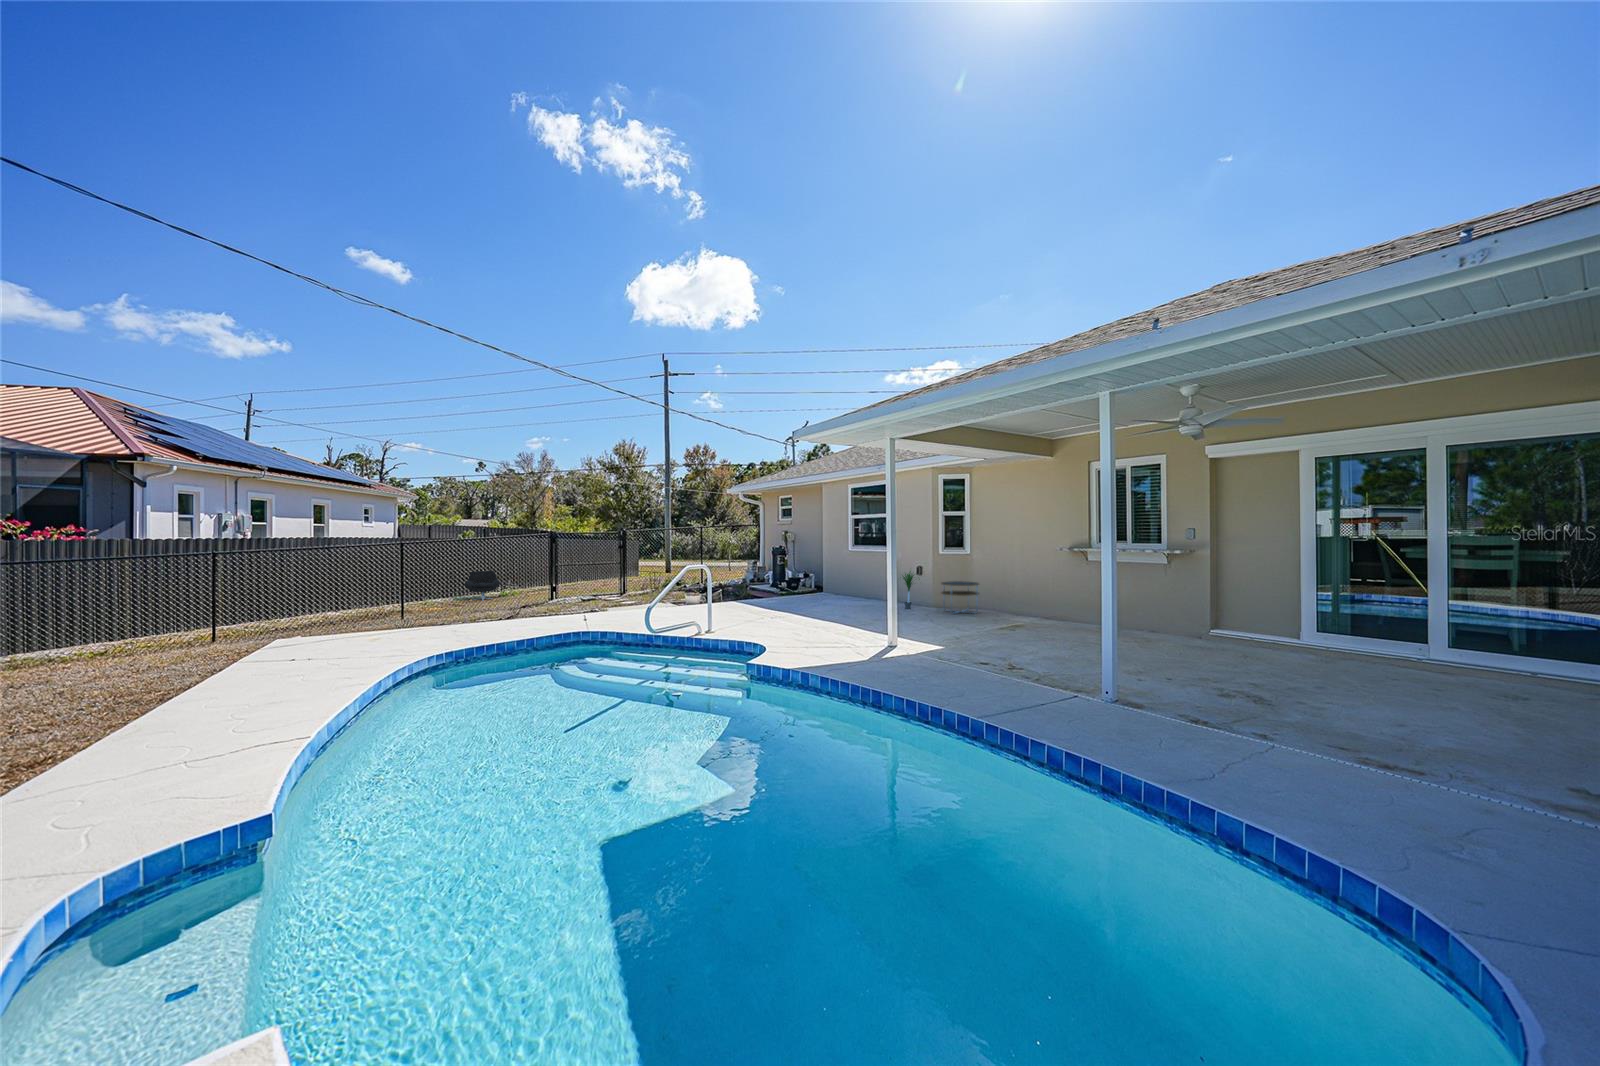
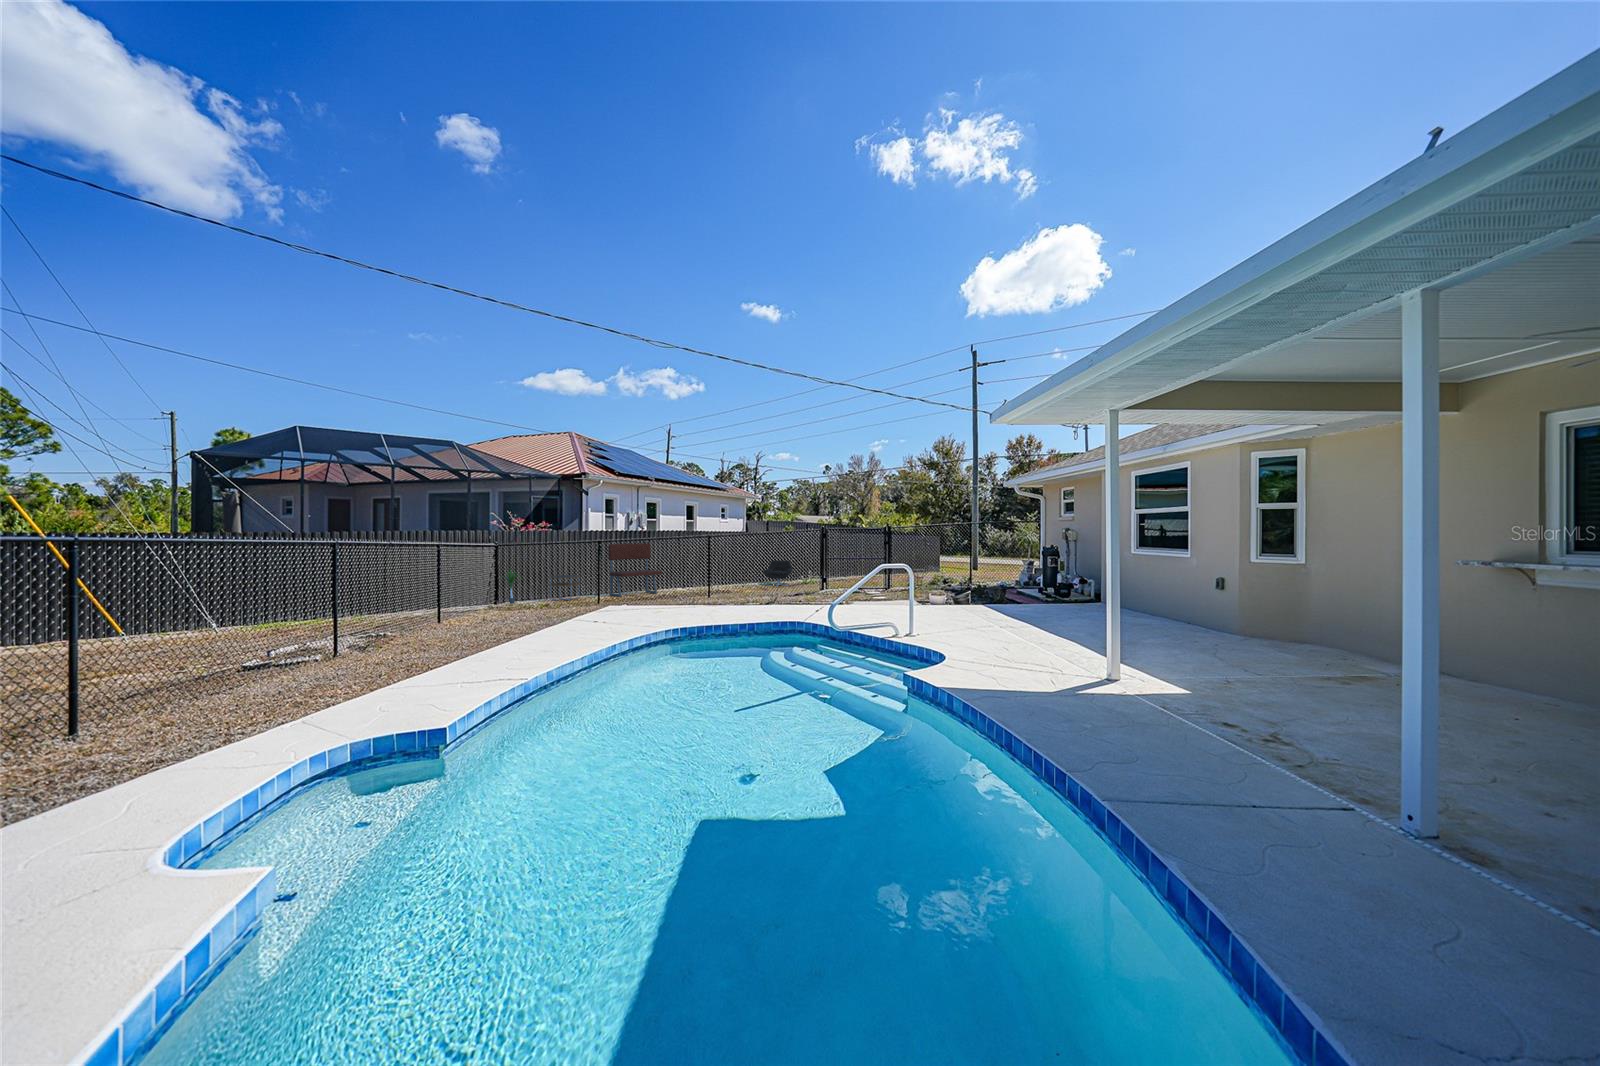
bench: none [252,557,338,628] -> present [608,543,662,597]
potted plant: present [903,571,920,609] -> present [506,571,517,604]
side table: present [941,581,979,614] -> present [550,575,580,600]

